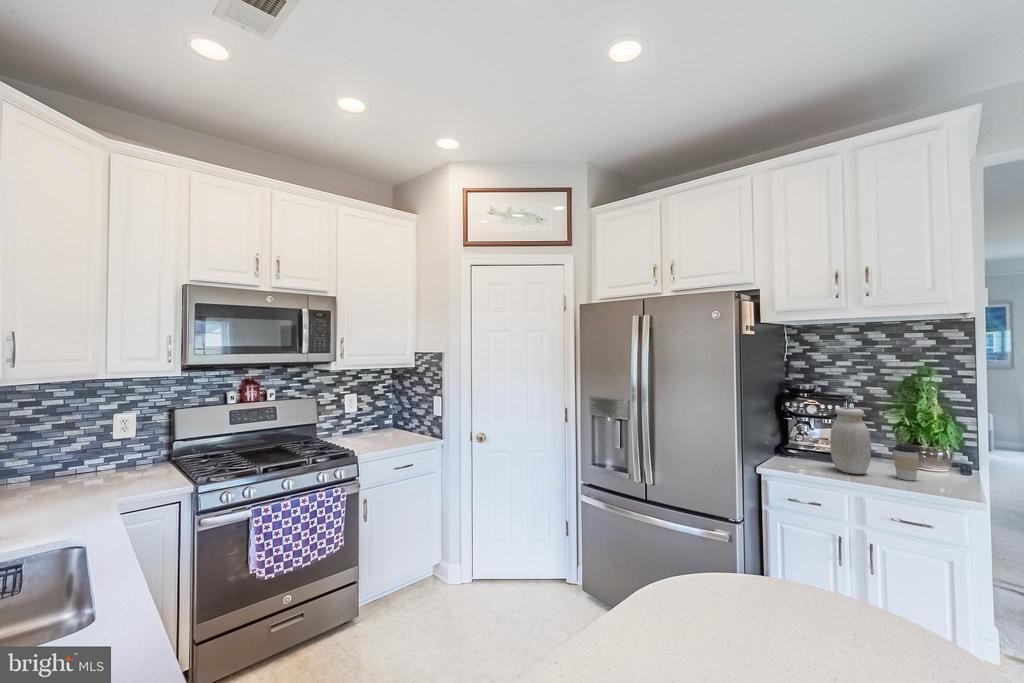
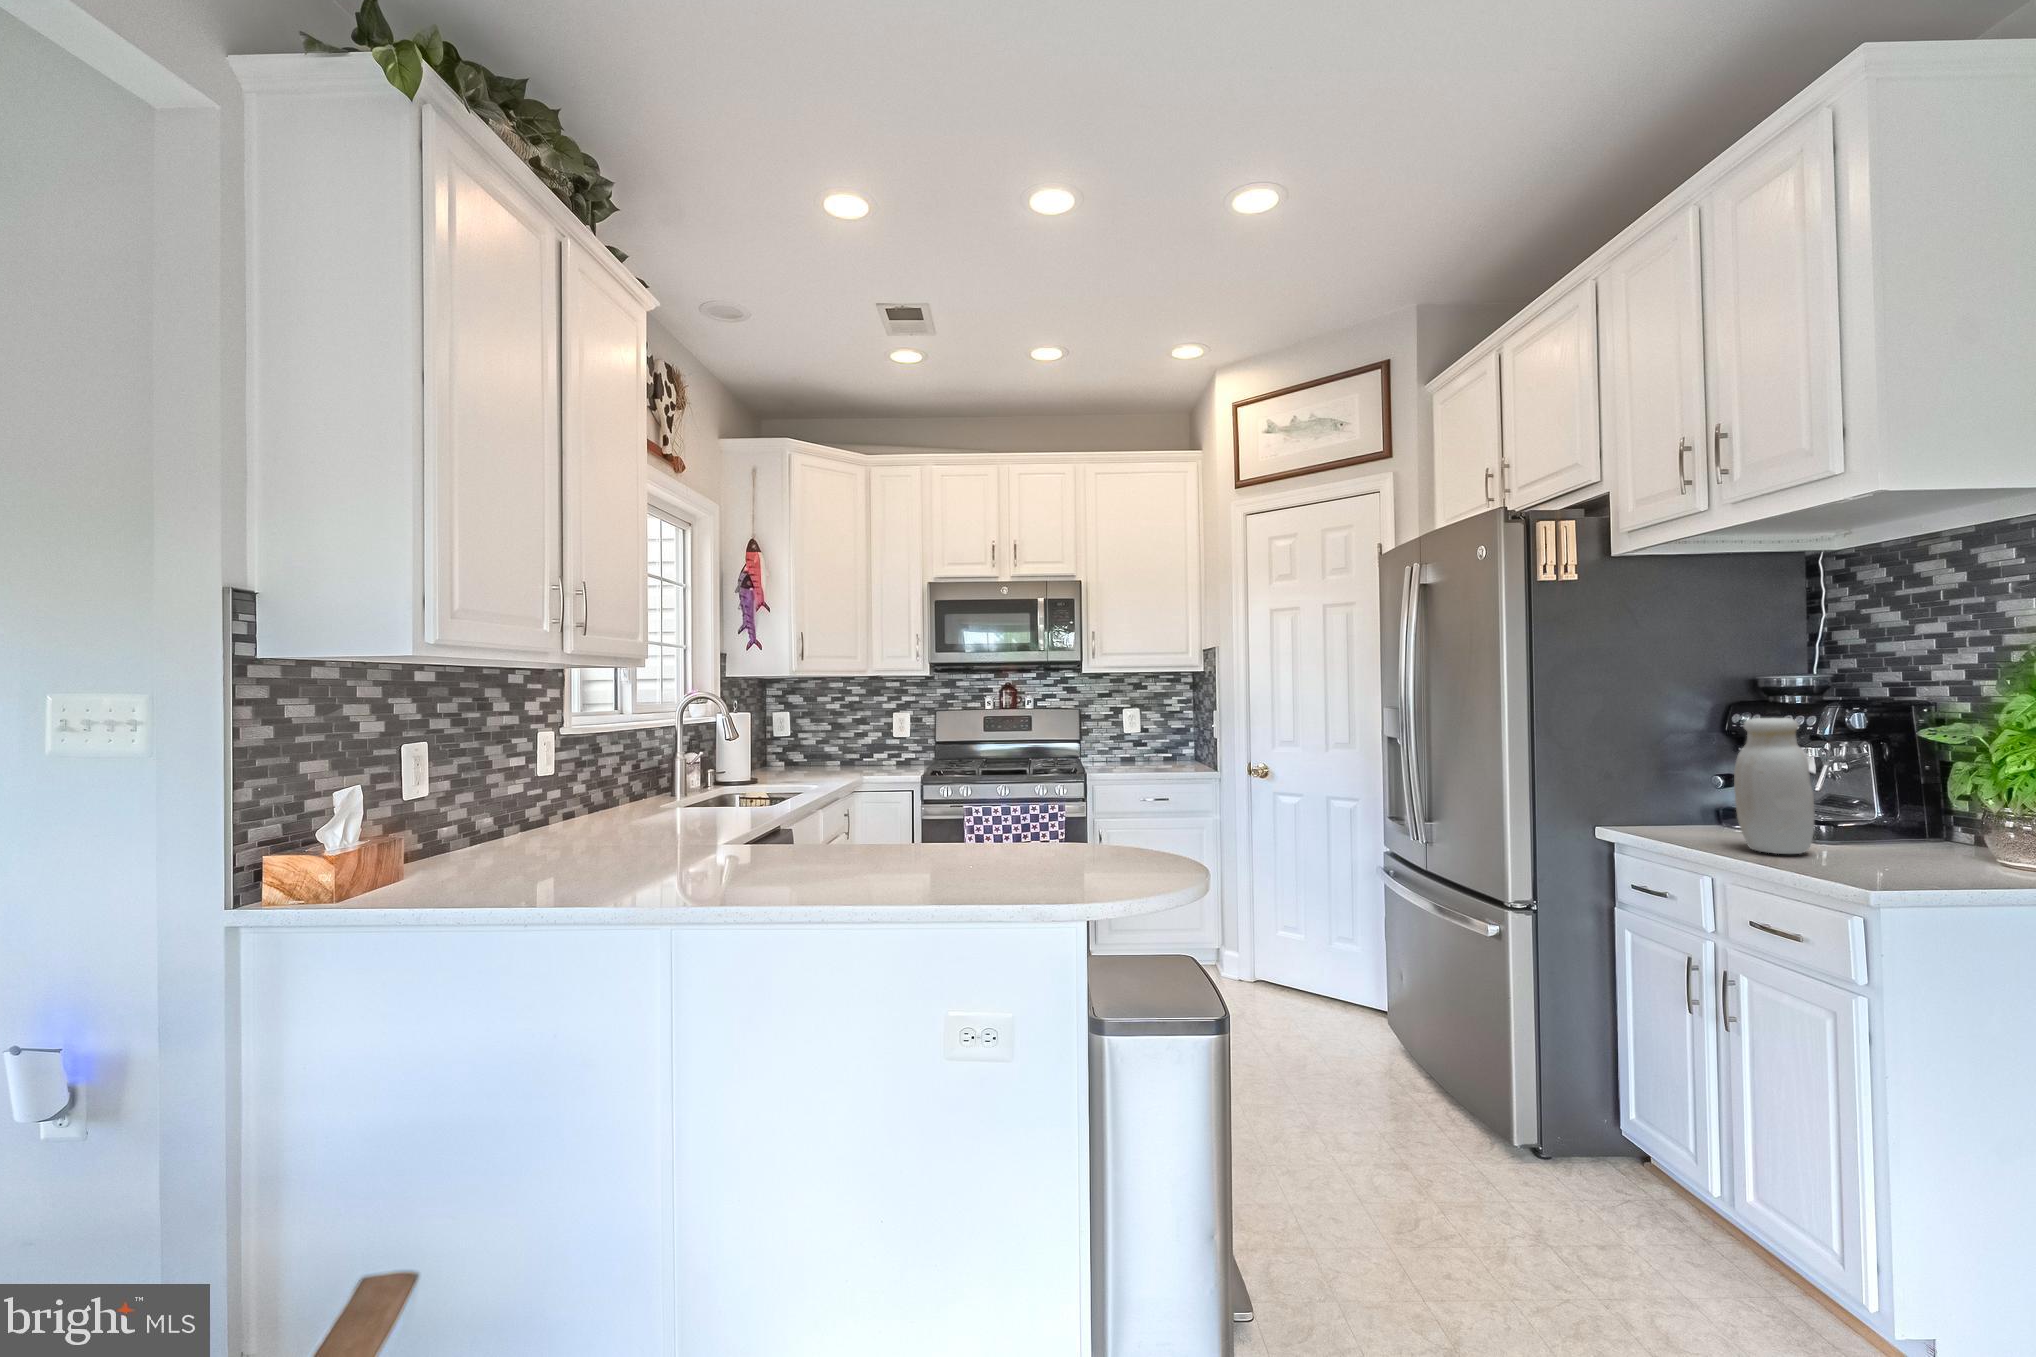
coffee cup: present [893,444,919,480] -> none [1848,796,1911,874]

